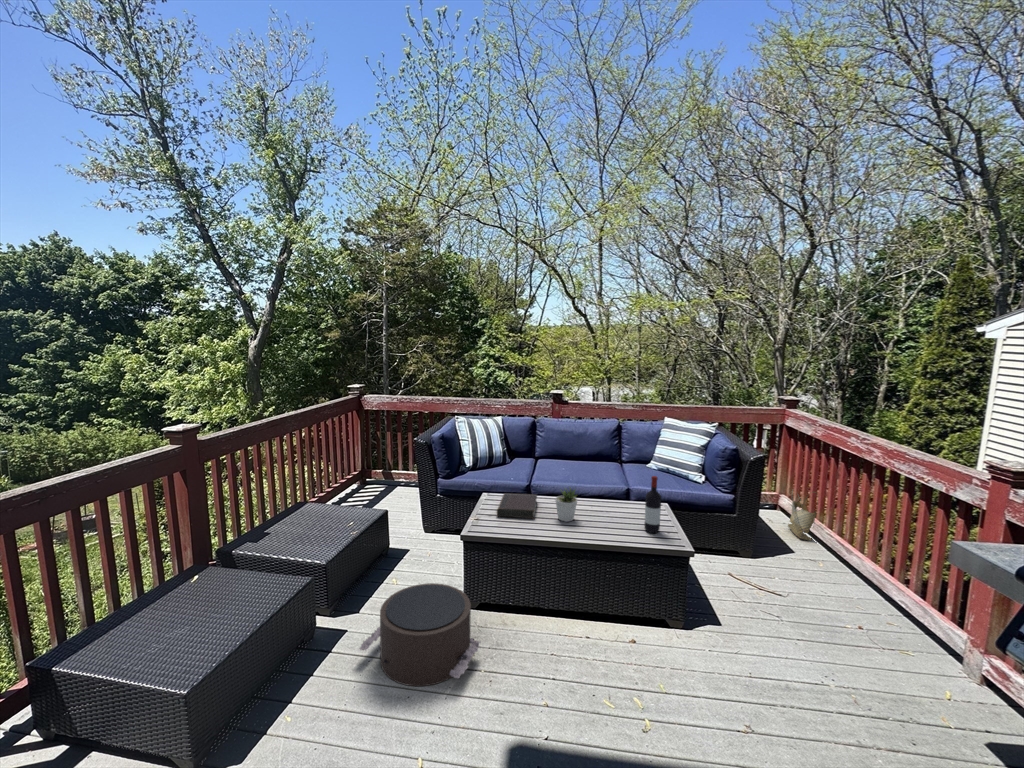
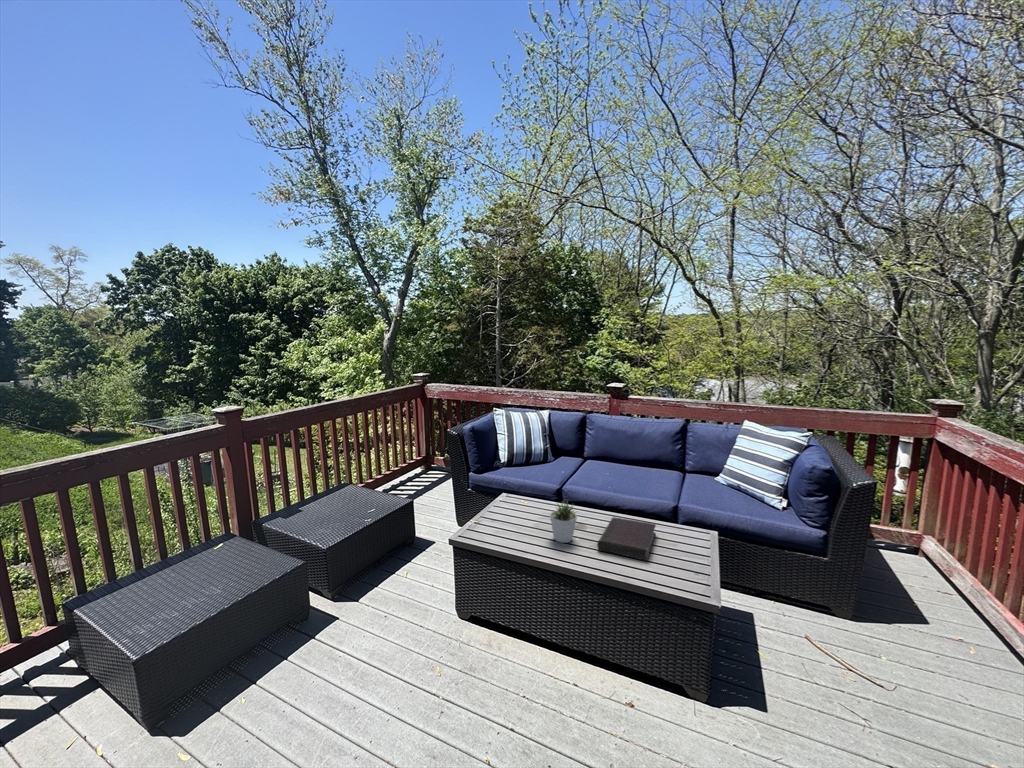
wine bottle: present [644,476,661,533] -> none [653,500,675,575]
book: present [497,493,537,519] -> present [597,517,656,561]
woven basket: present [788,498,817,540] -> none [929,531,981,609]
pouf: present [359,583,481,686] -> none [303,592,425,716]

